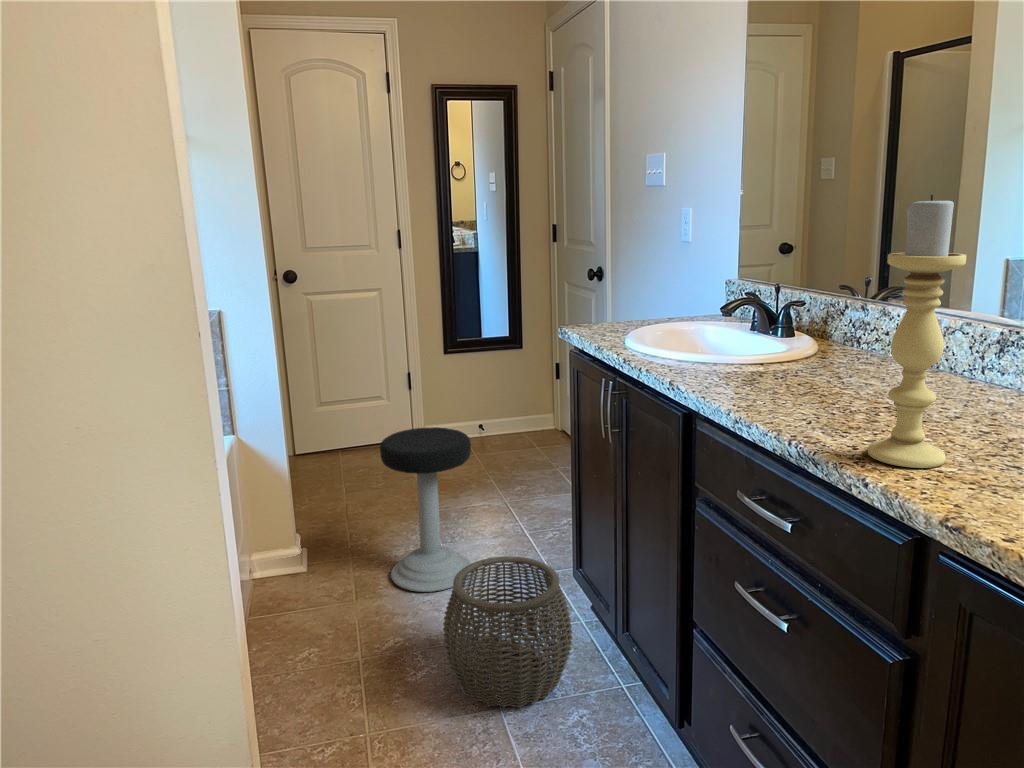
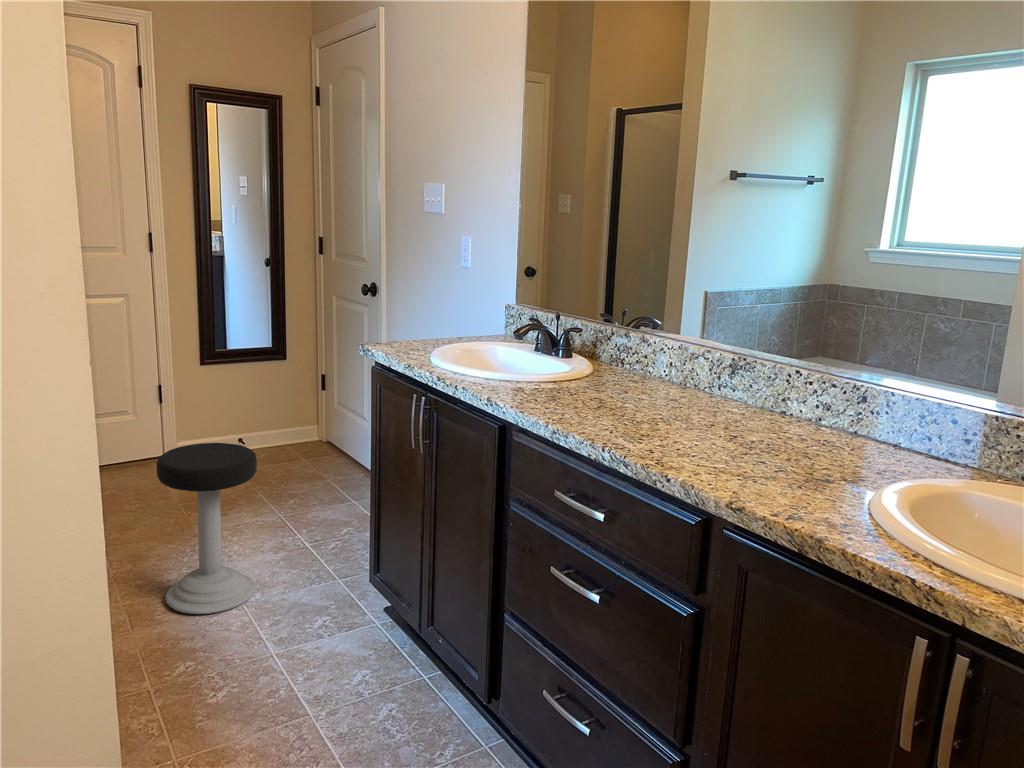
candle holder: present [868,195,966,468] -> none [663,264,733,466]
woven basket: present [443,556,573,708] -> none [248,567,379,715]

